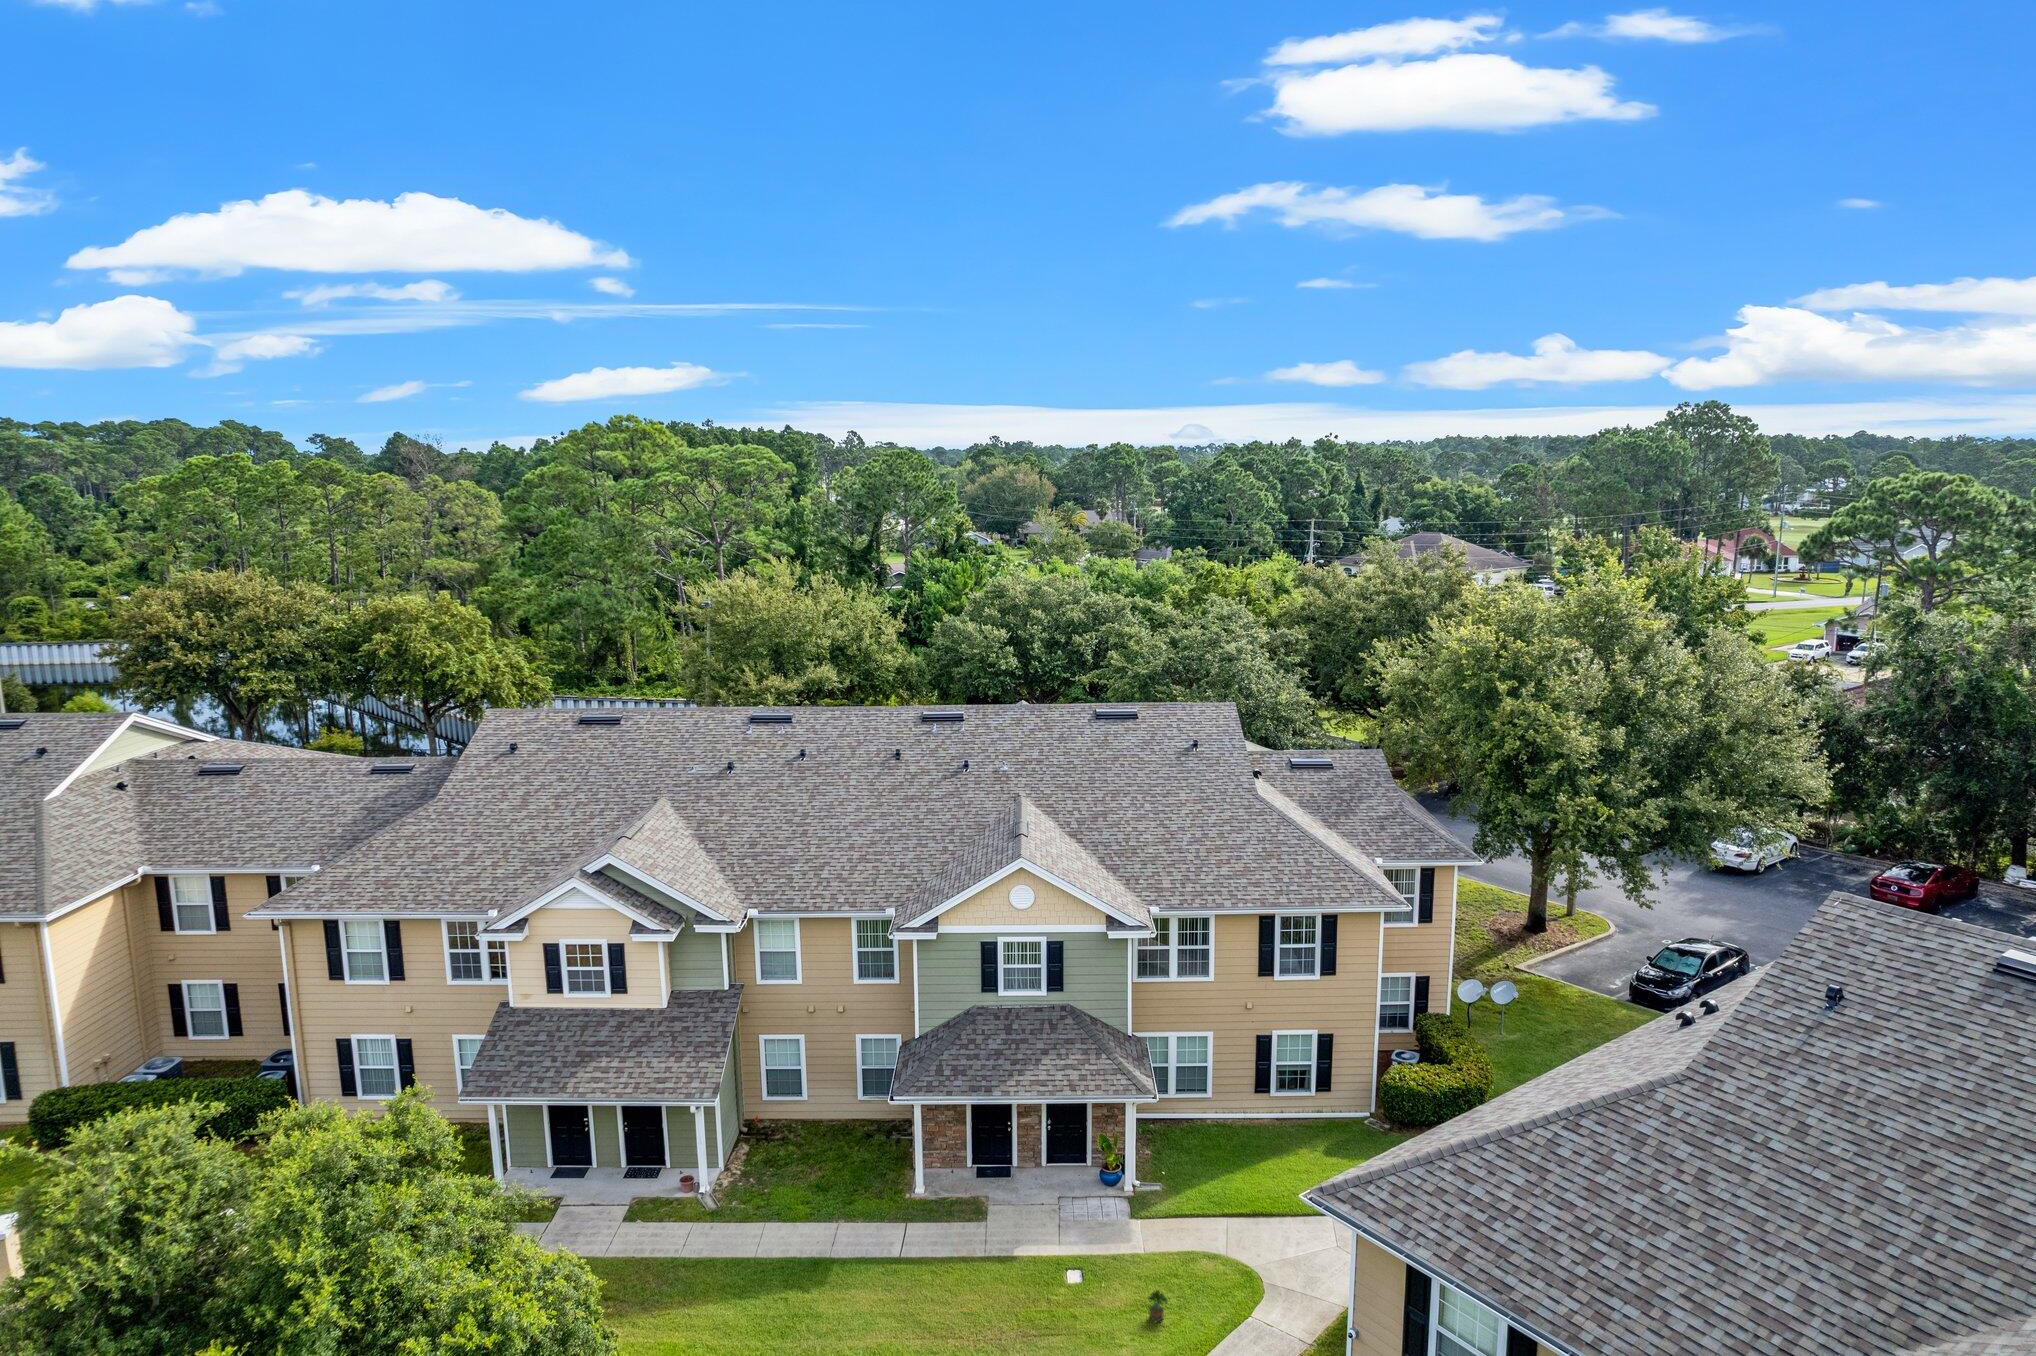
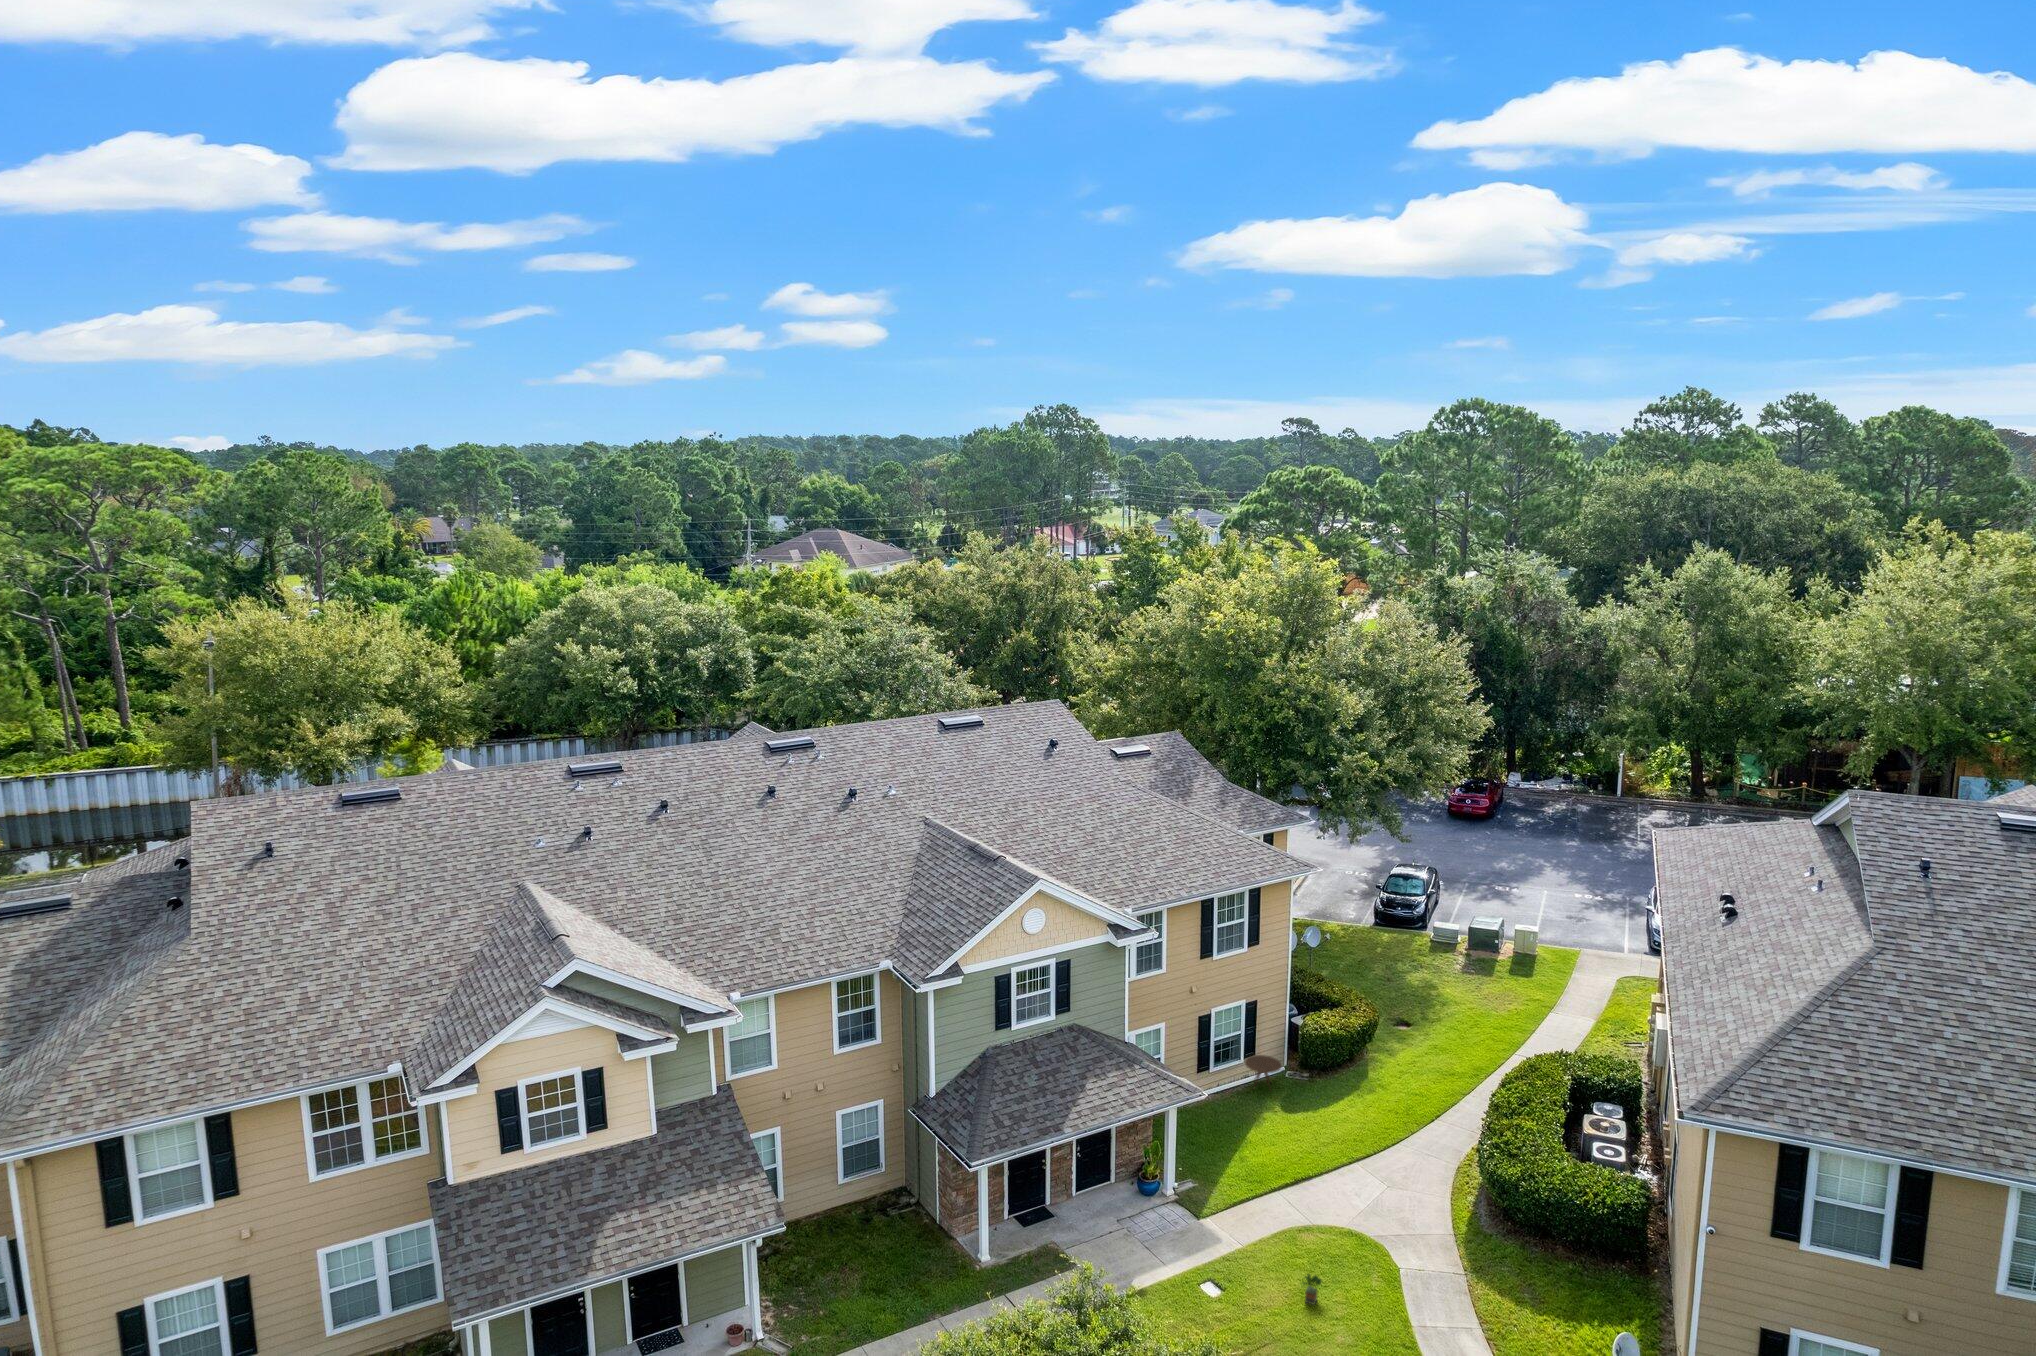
round table: none [1309,1091,1349,1132] -> present [1245,1055,1282,1082]

